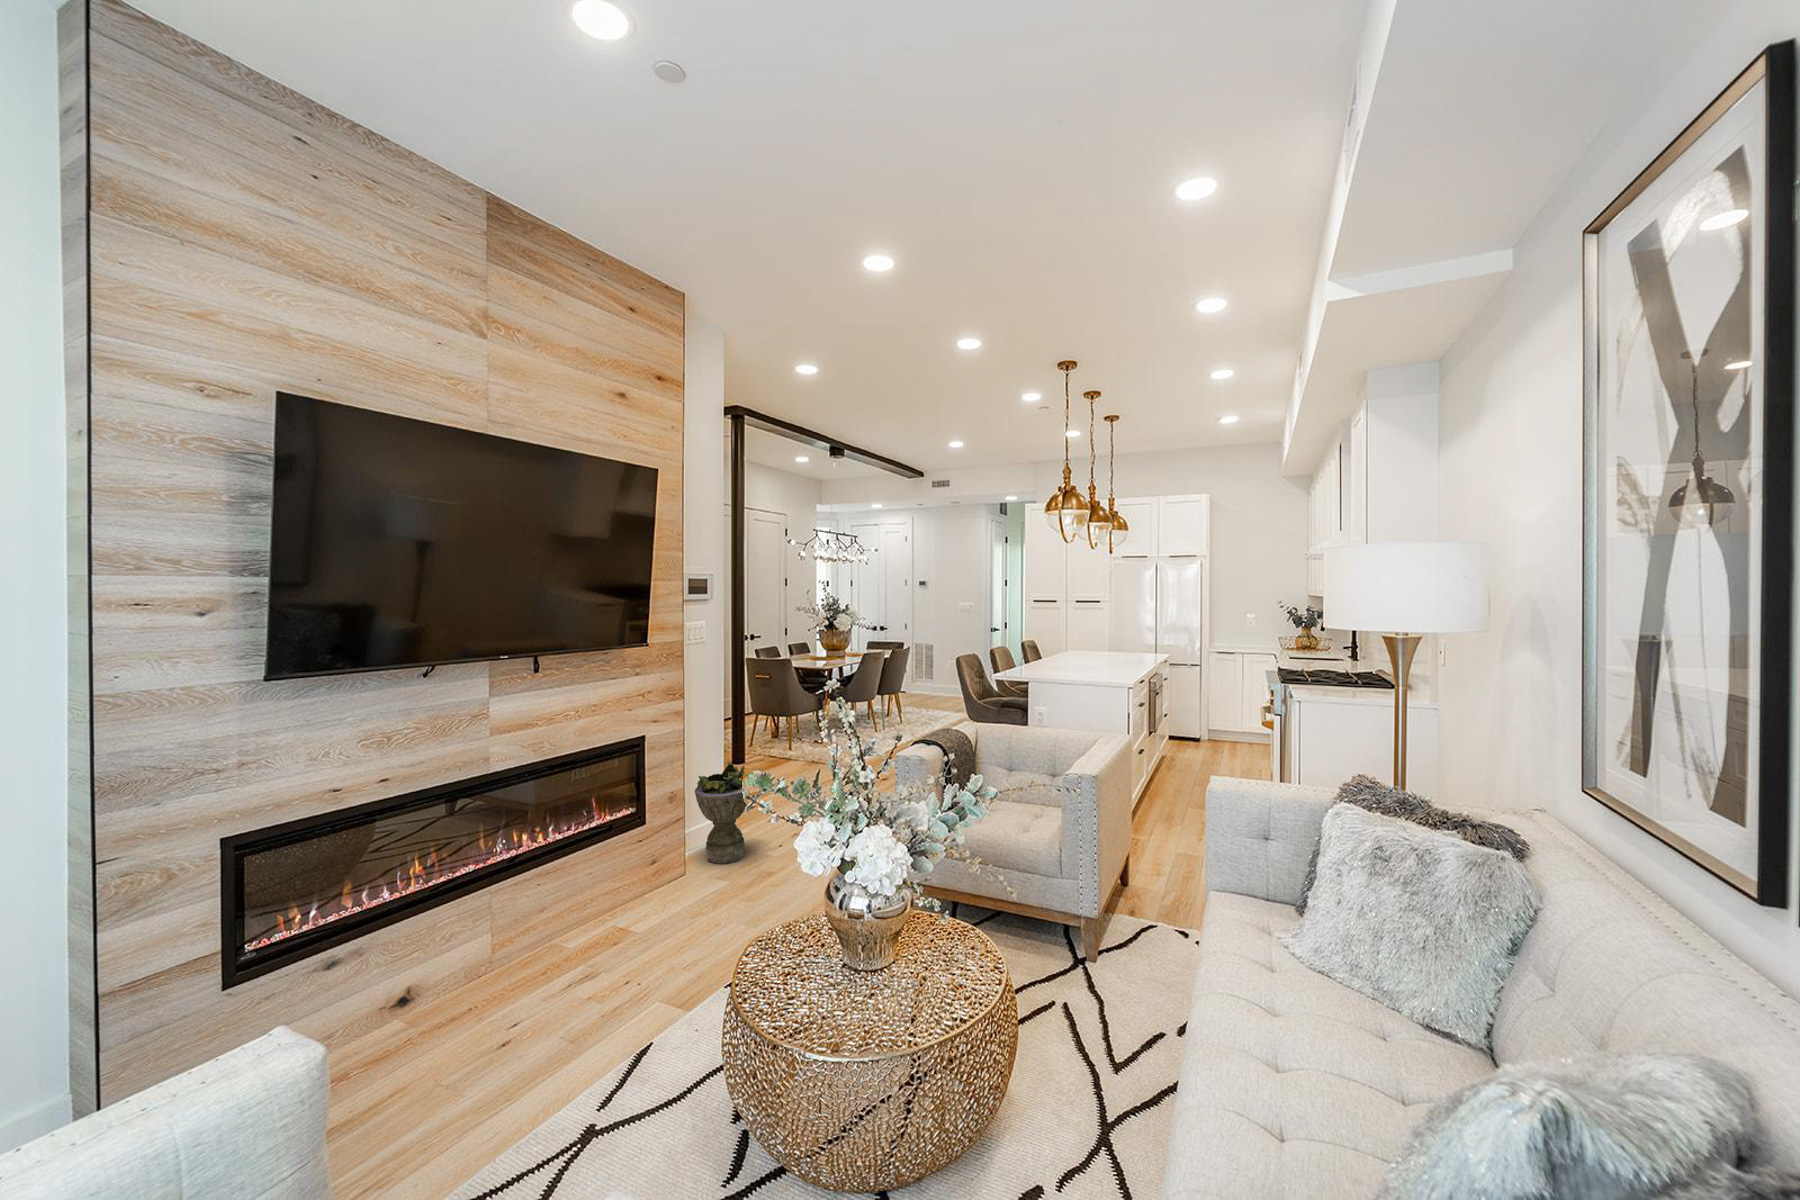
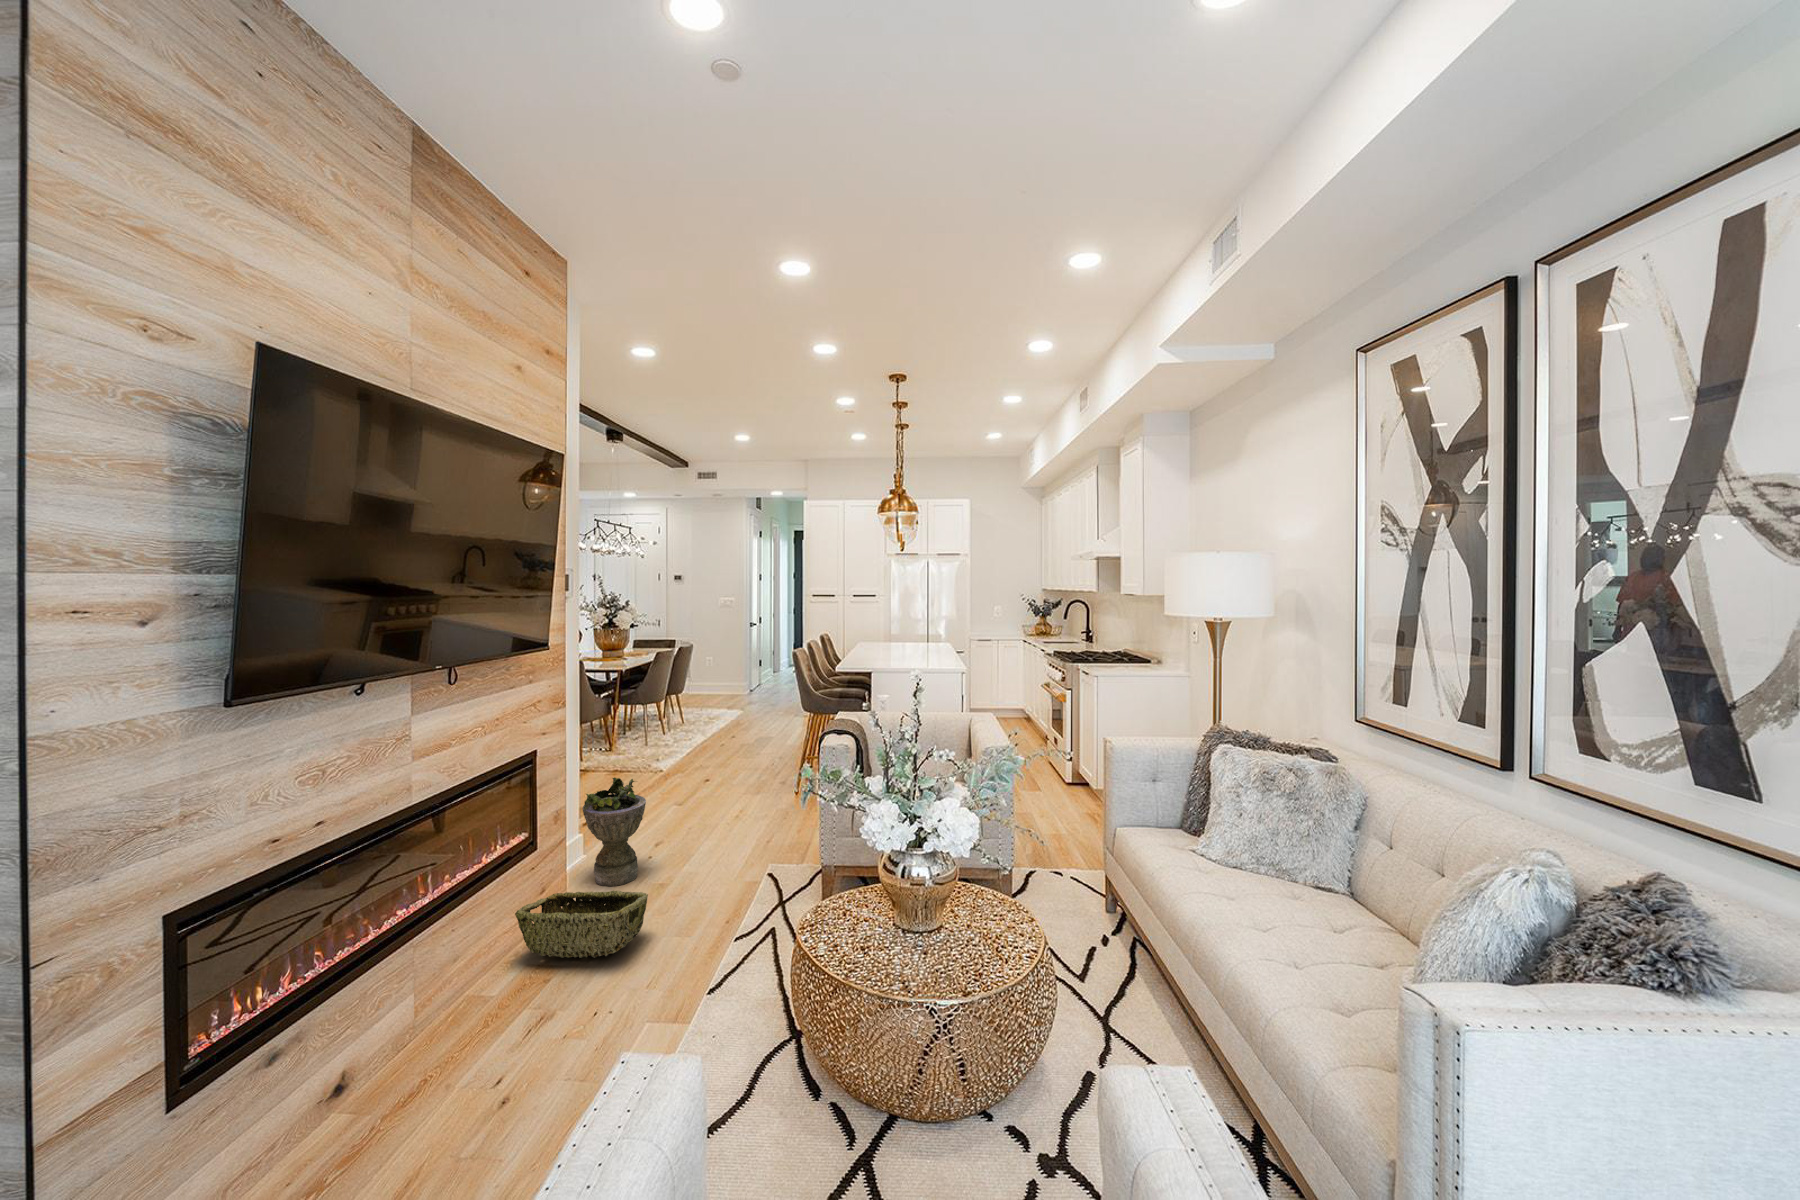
woven basket: none [596,863,709,930] -> present [515,891,648,958]

